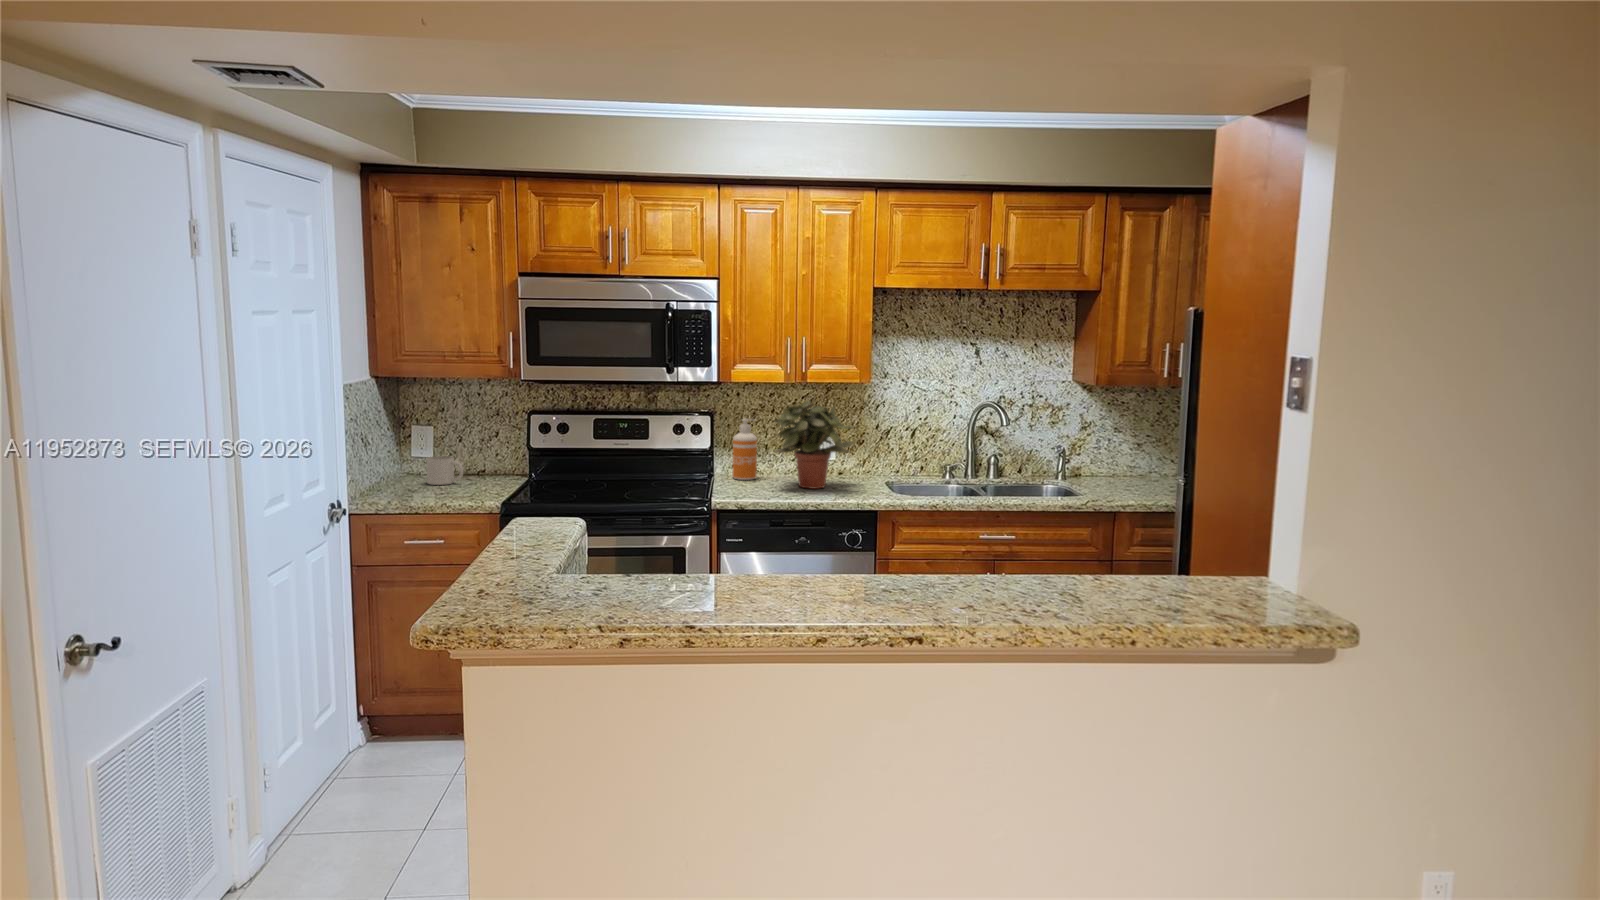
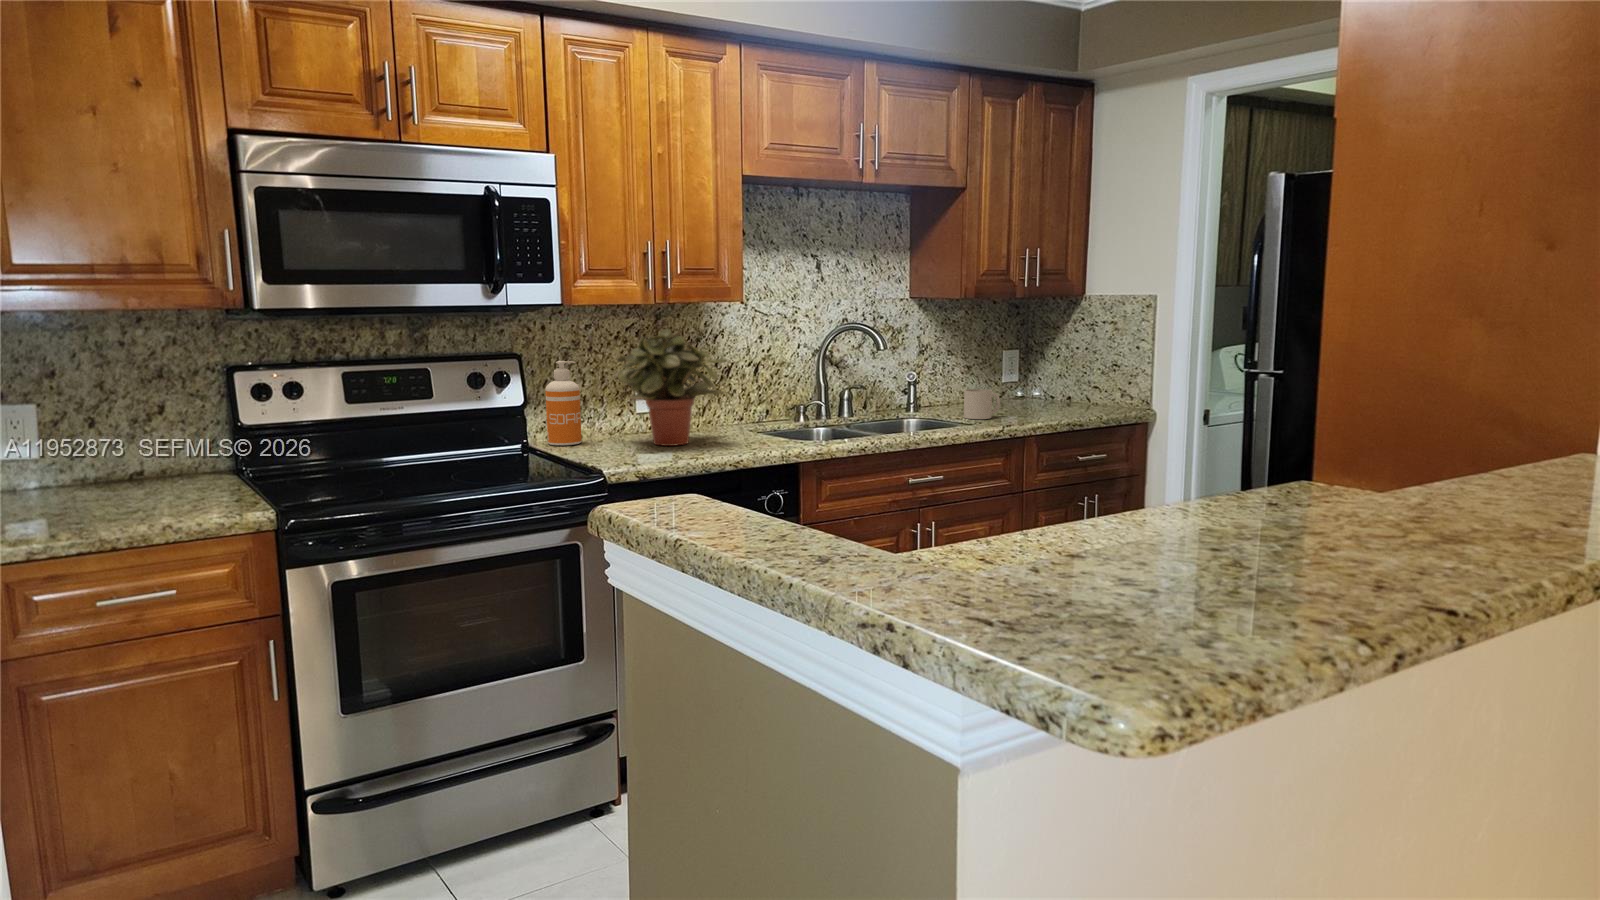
mug: present [427,456,463,485] -> present [964,389,1000,419]

